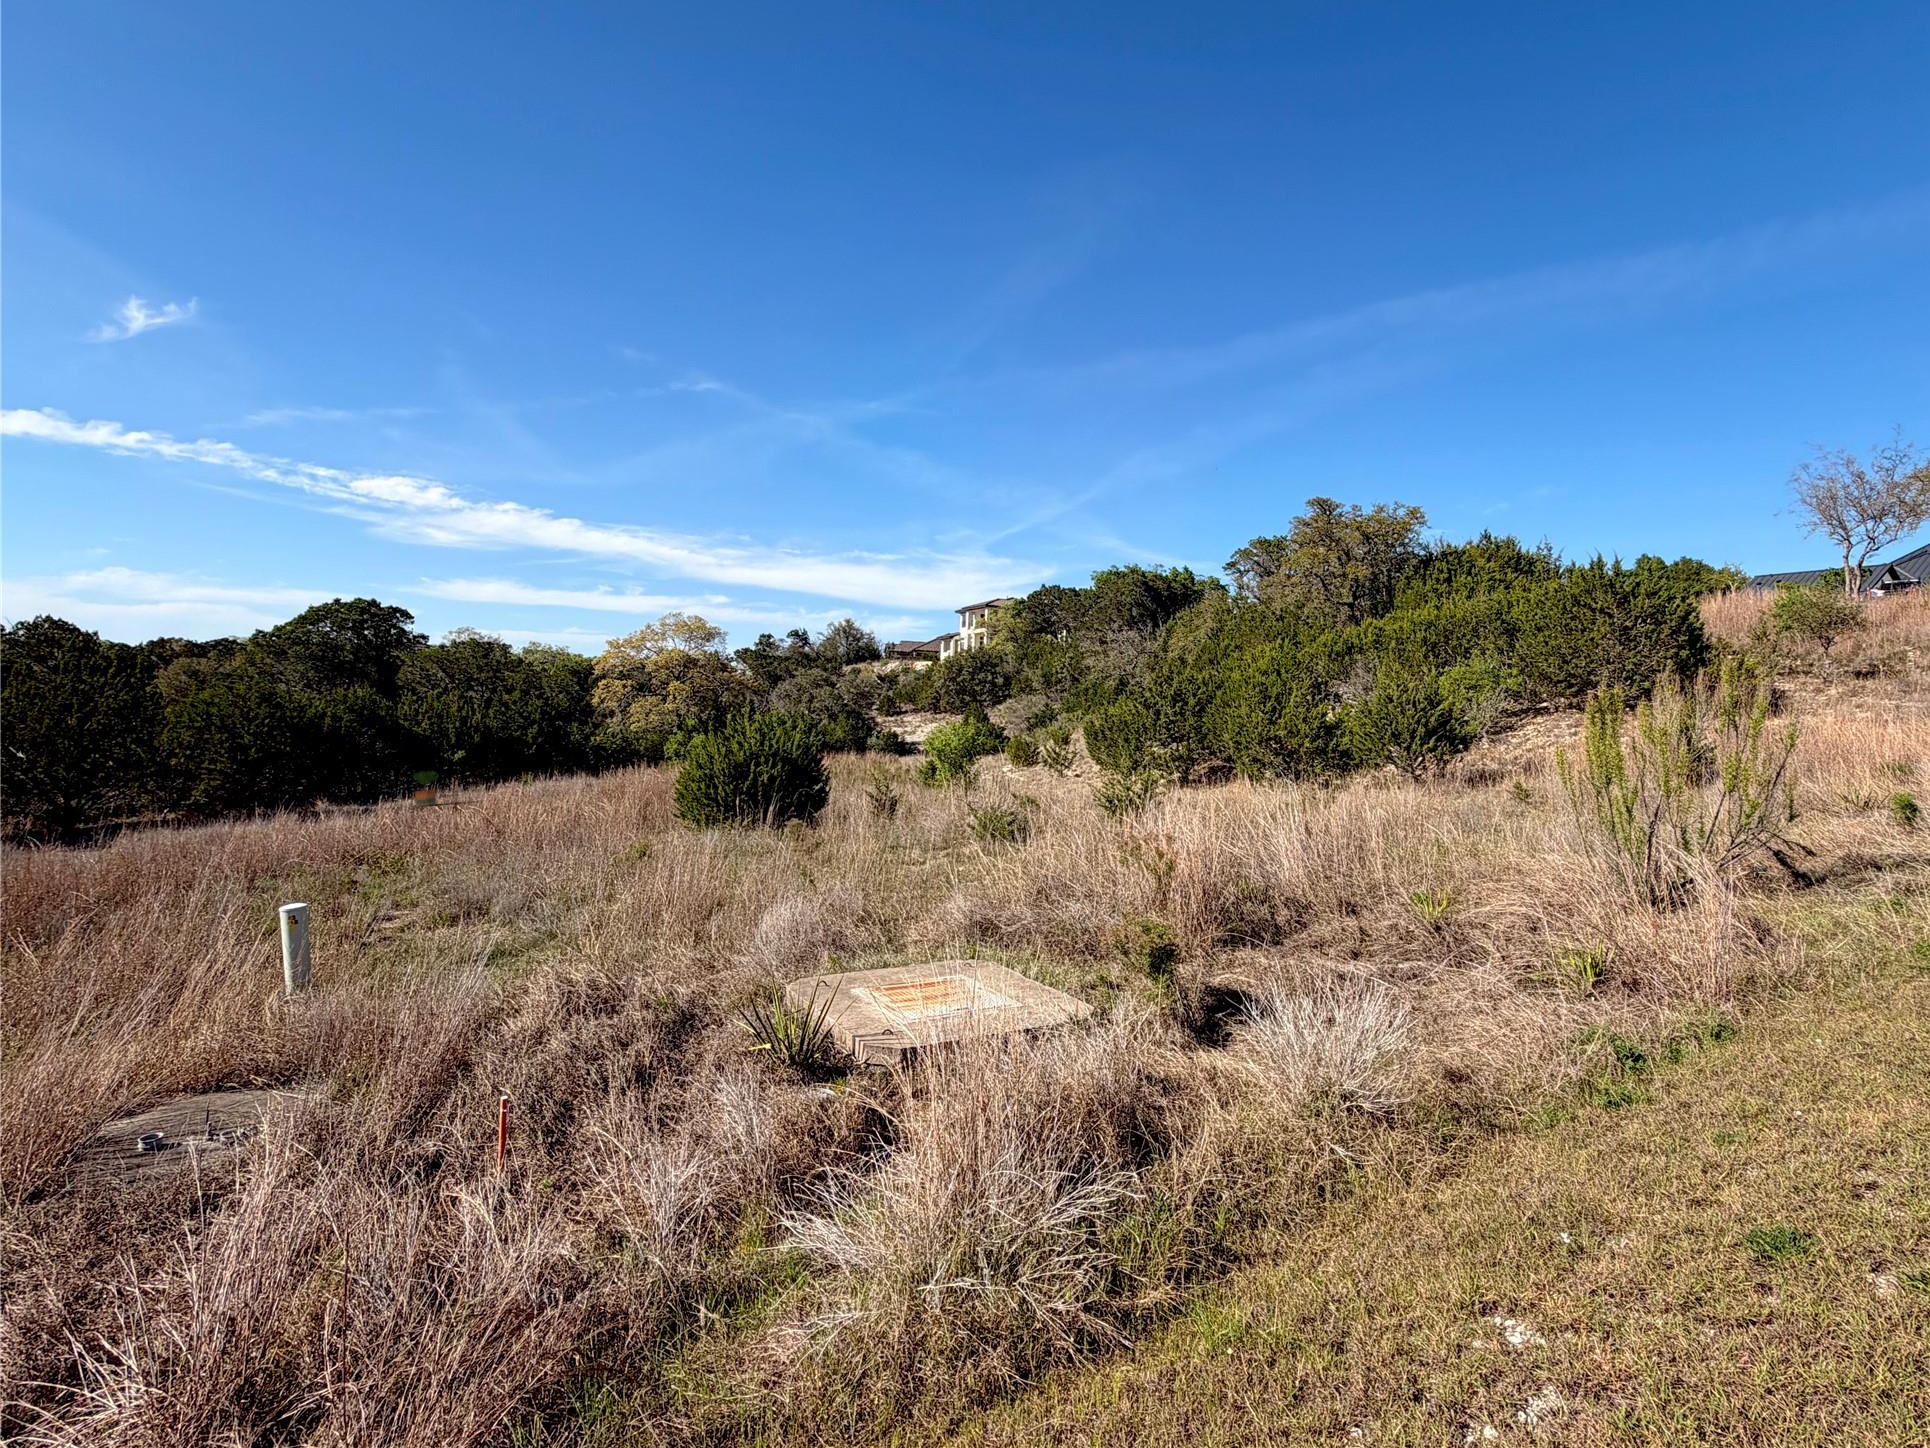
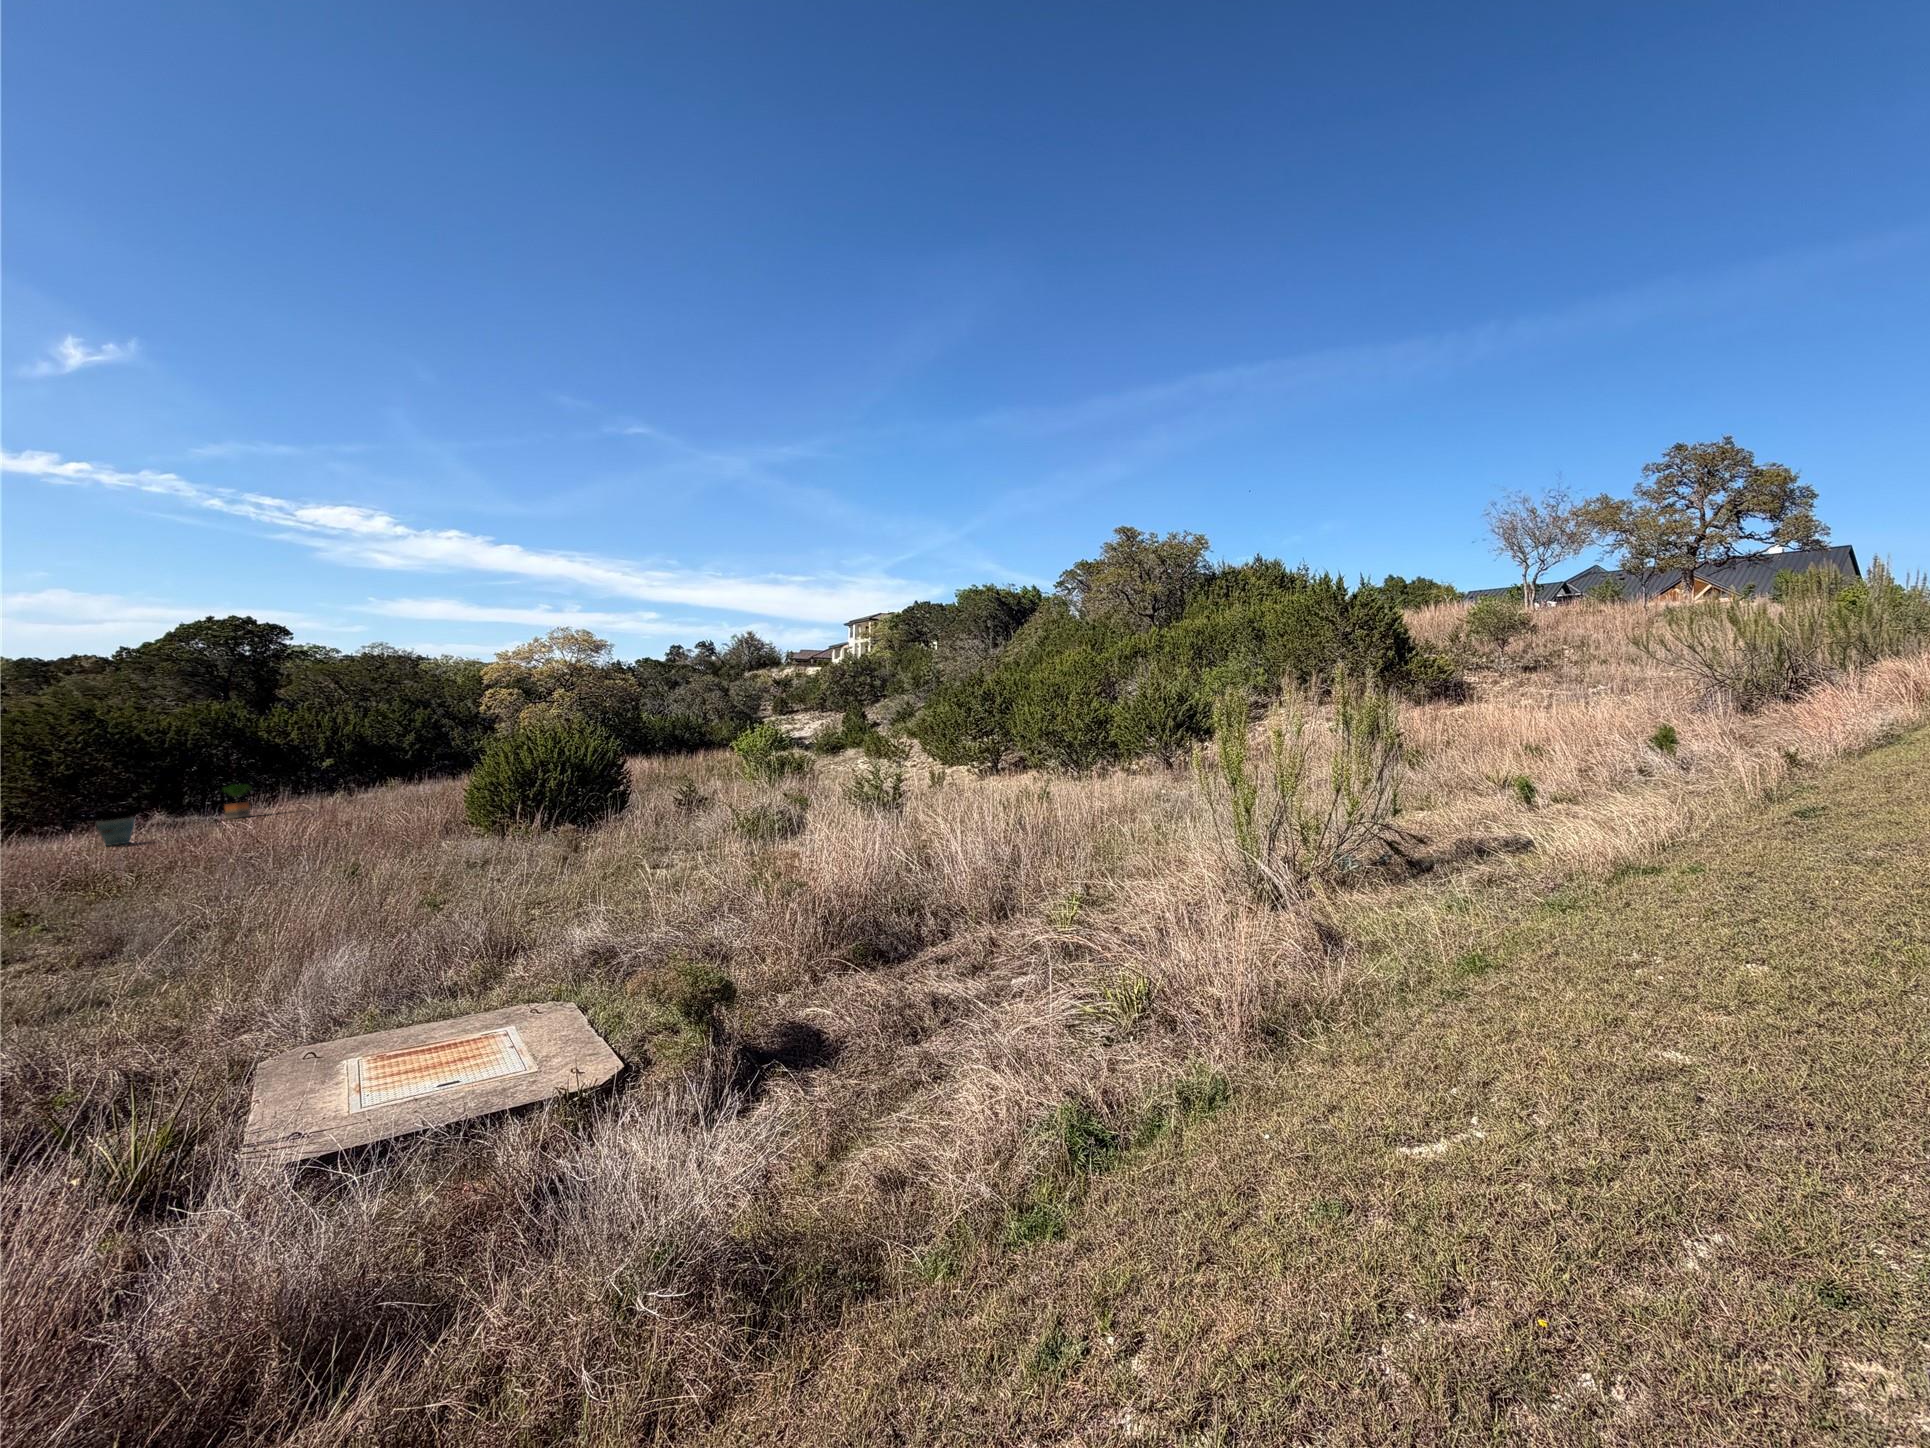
bucket: none [335,798,367,827] -> present [96,817,135,846]

